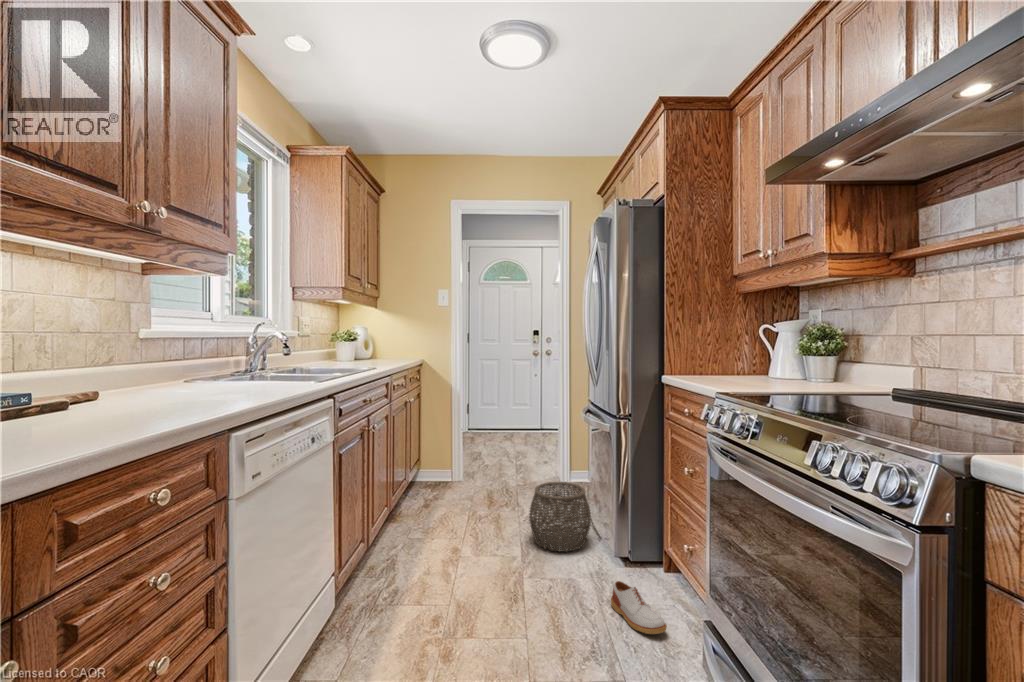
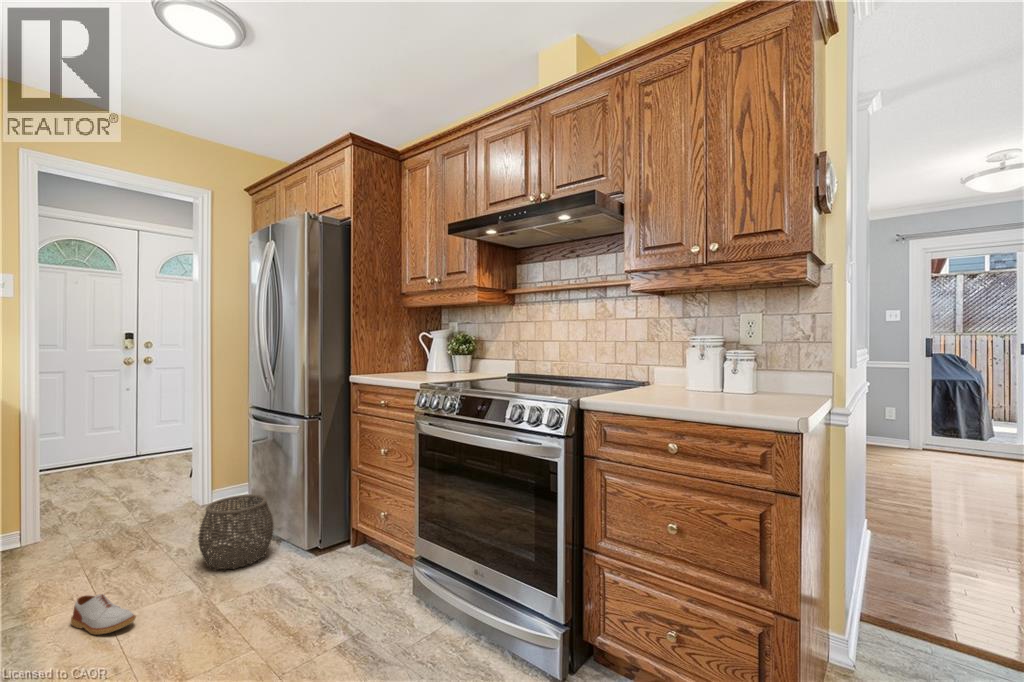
shoe: present [611,581,667,634] -> present [71,594,136,635]

